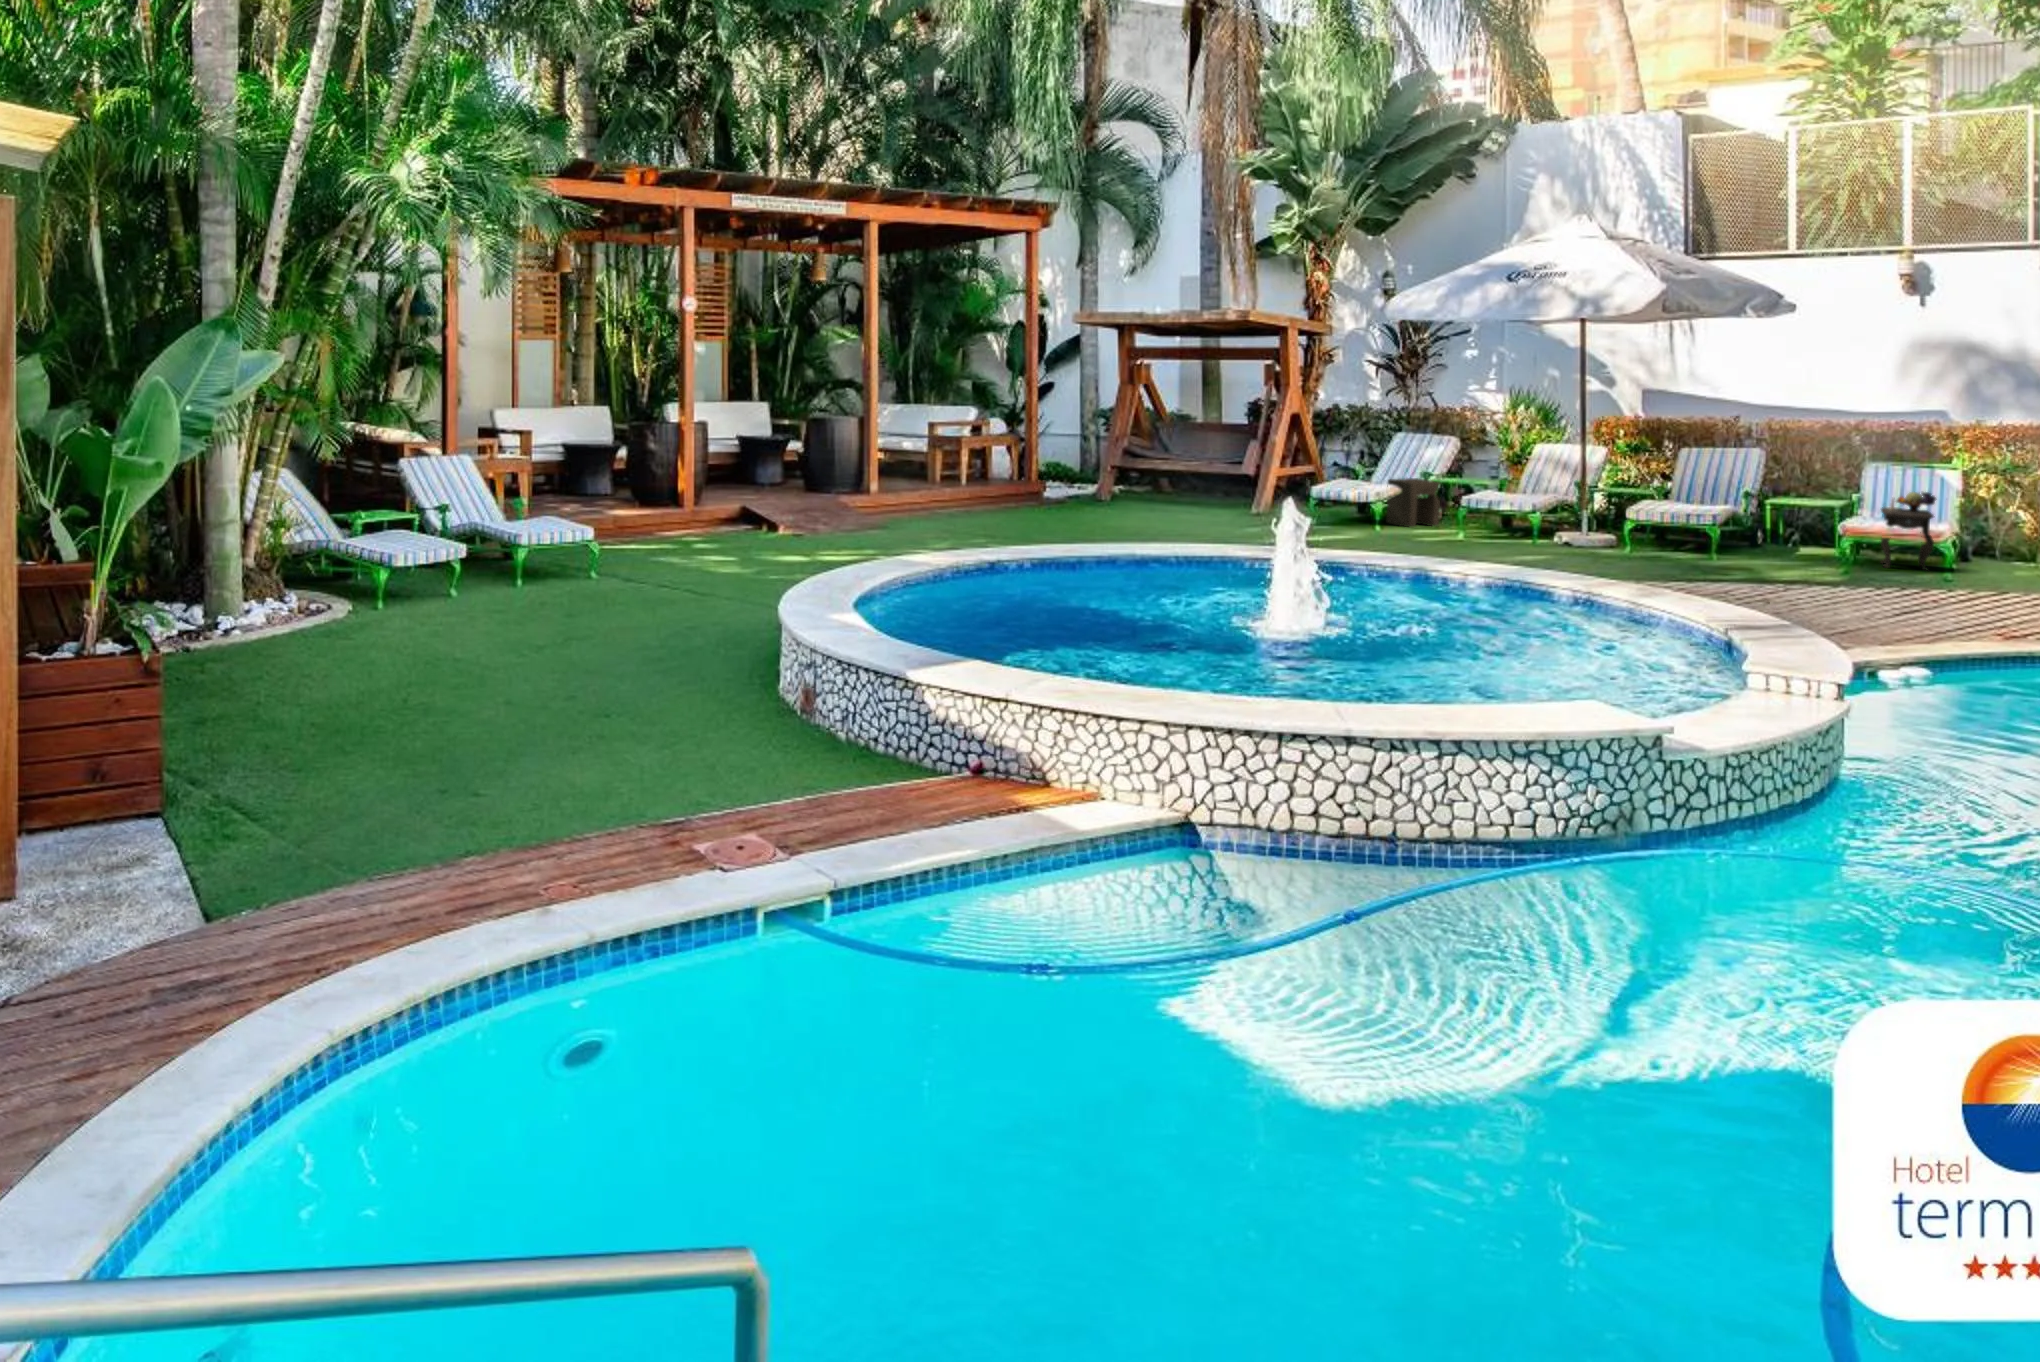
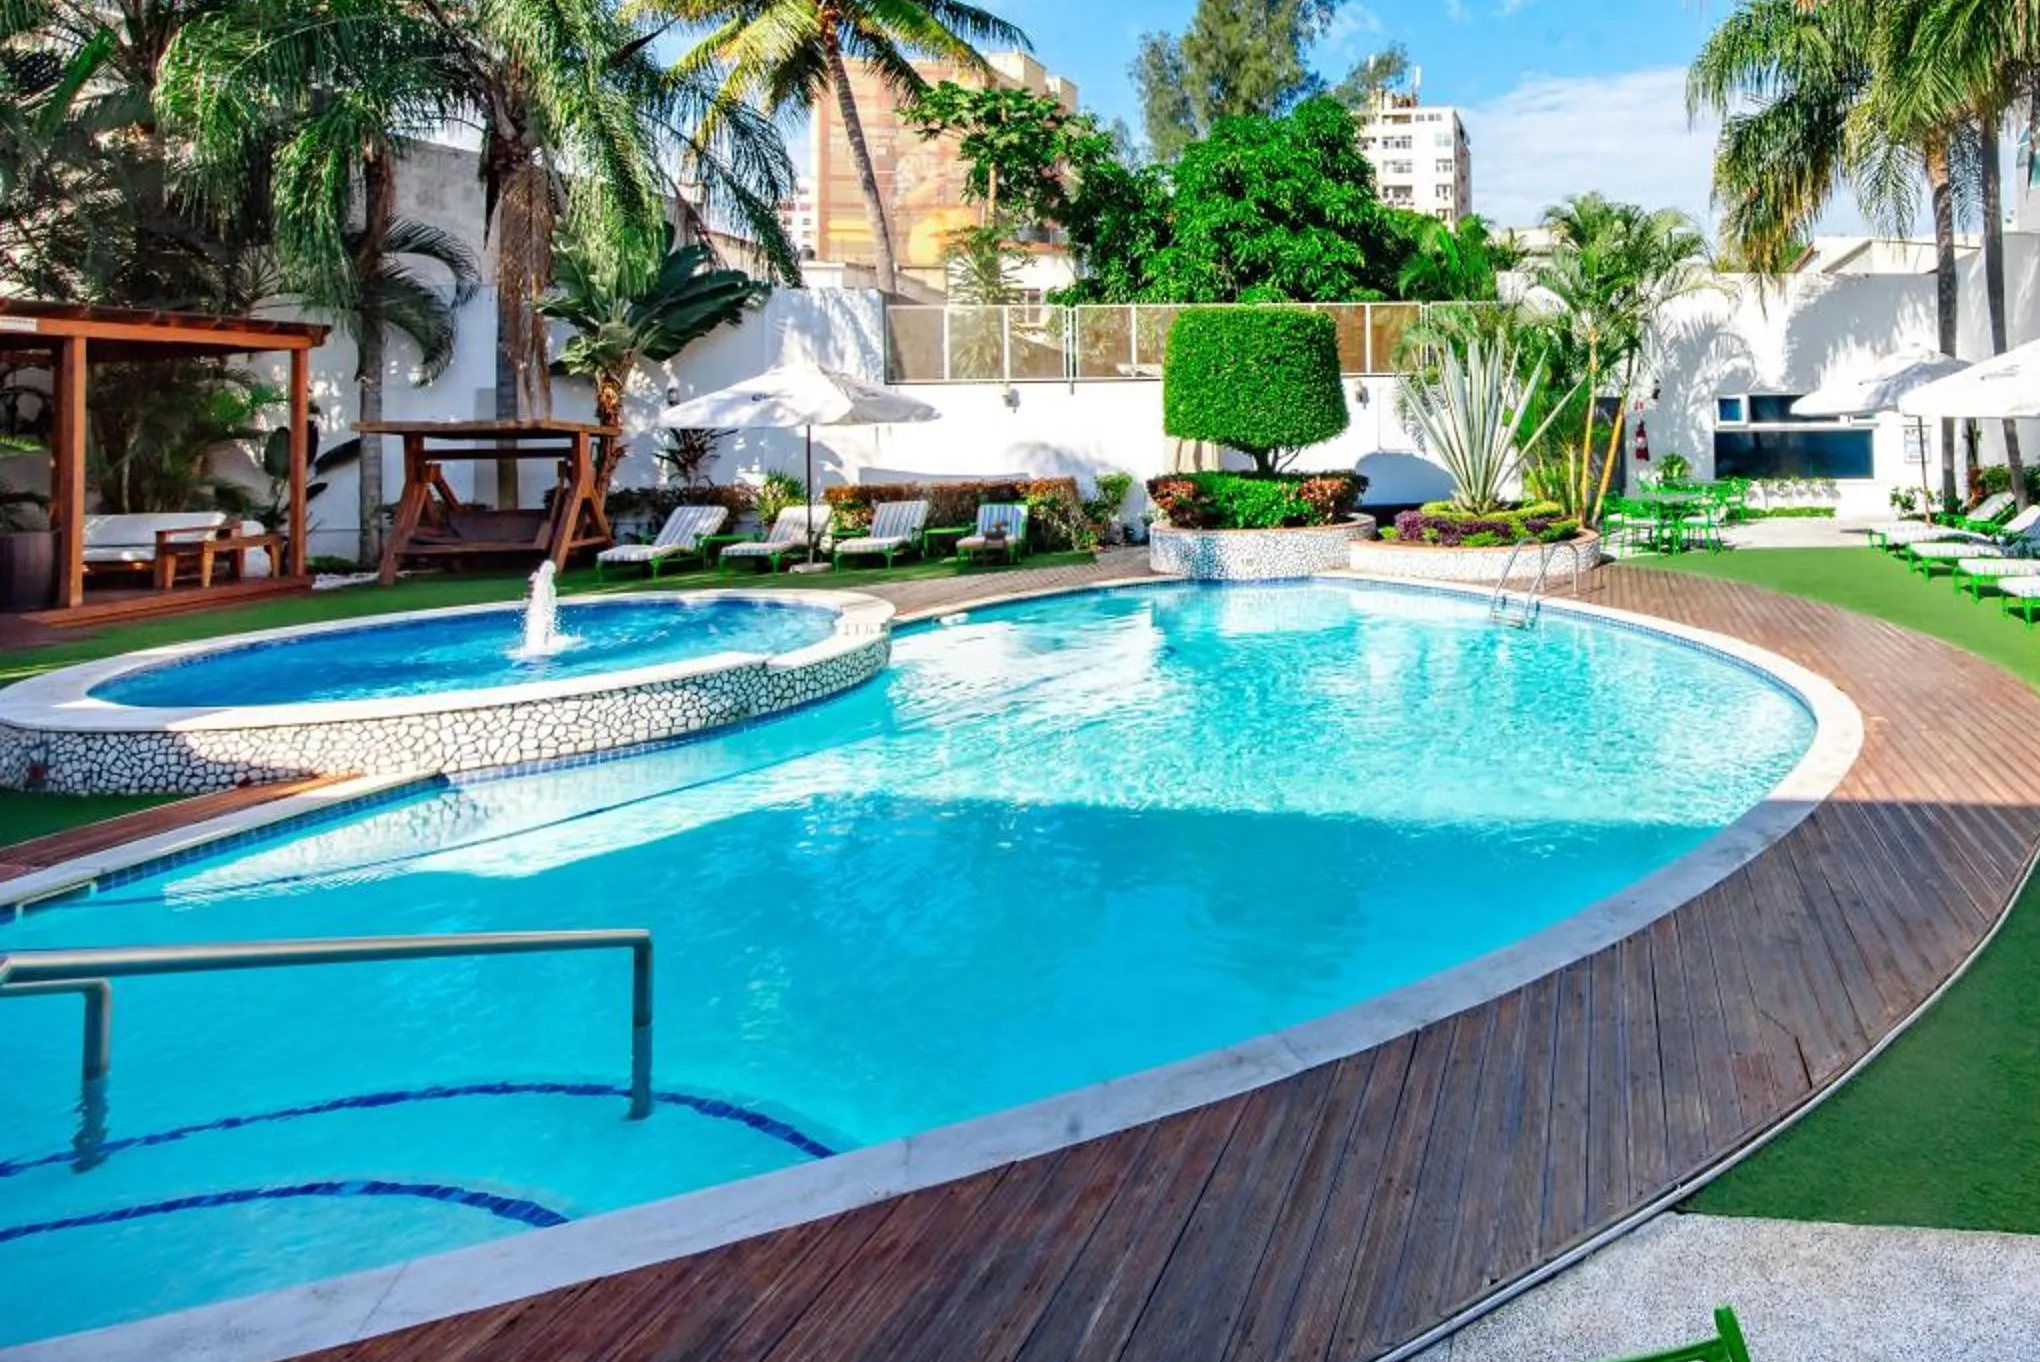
stool: present [1386,478,1441,527] -> none [660,541,704,578]

